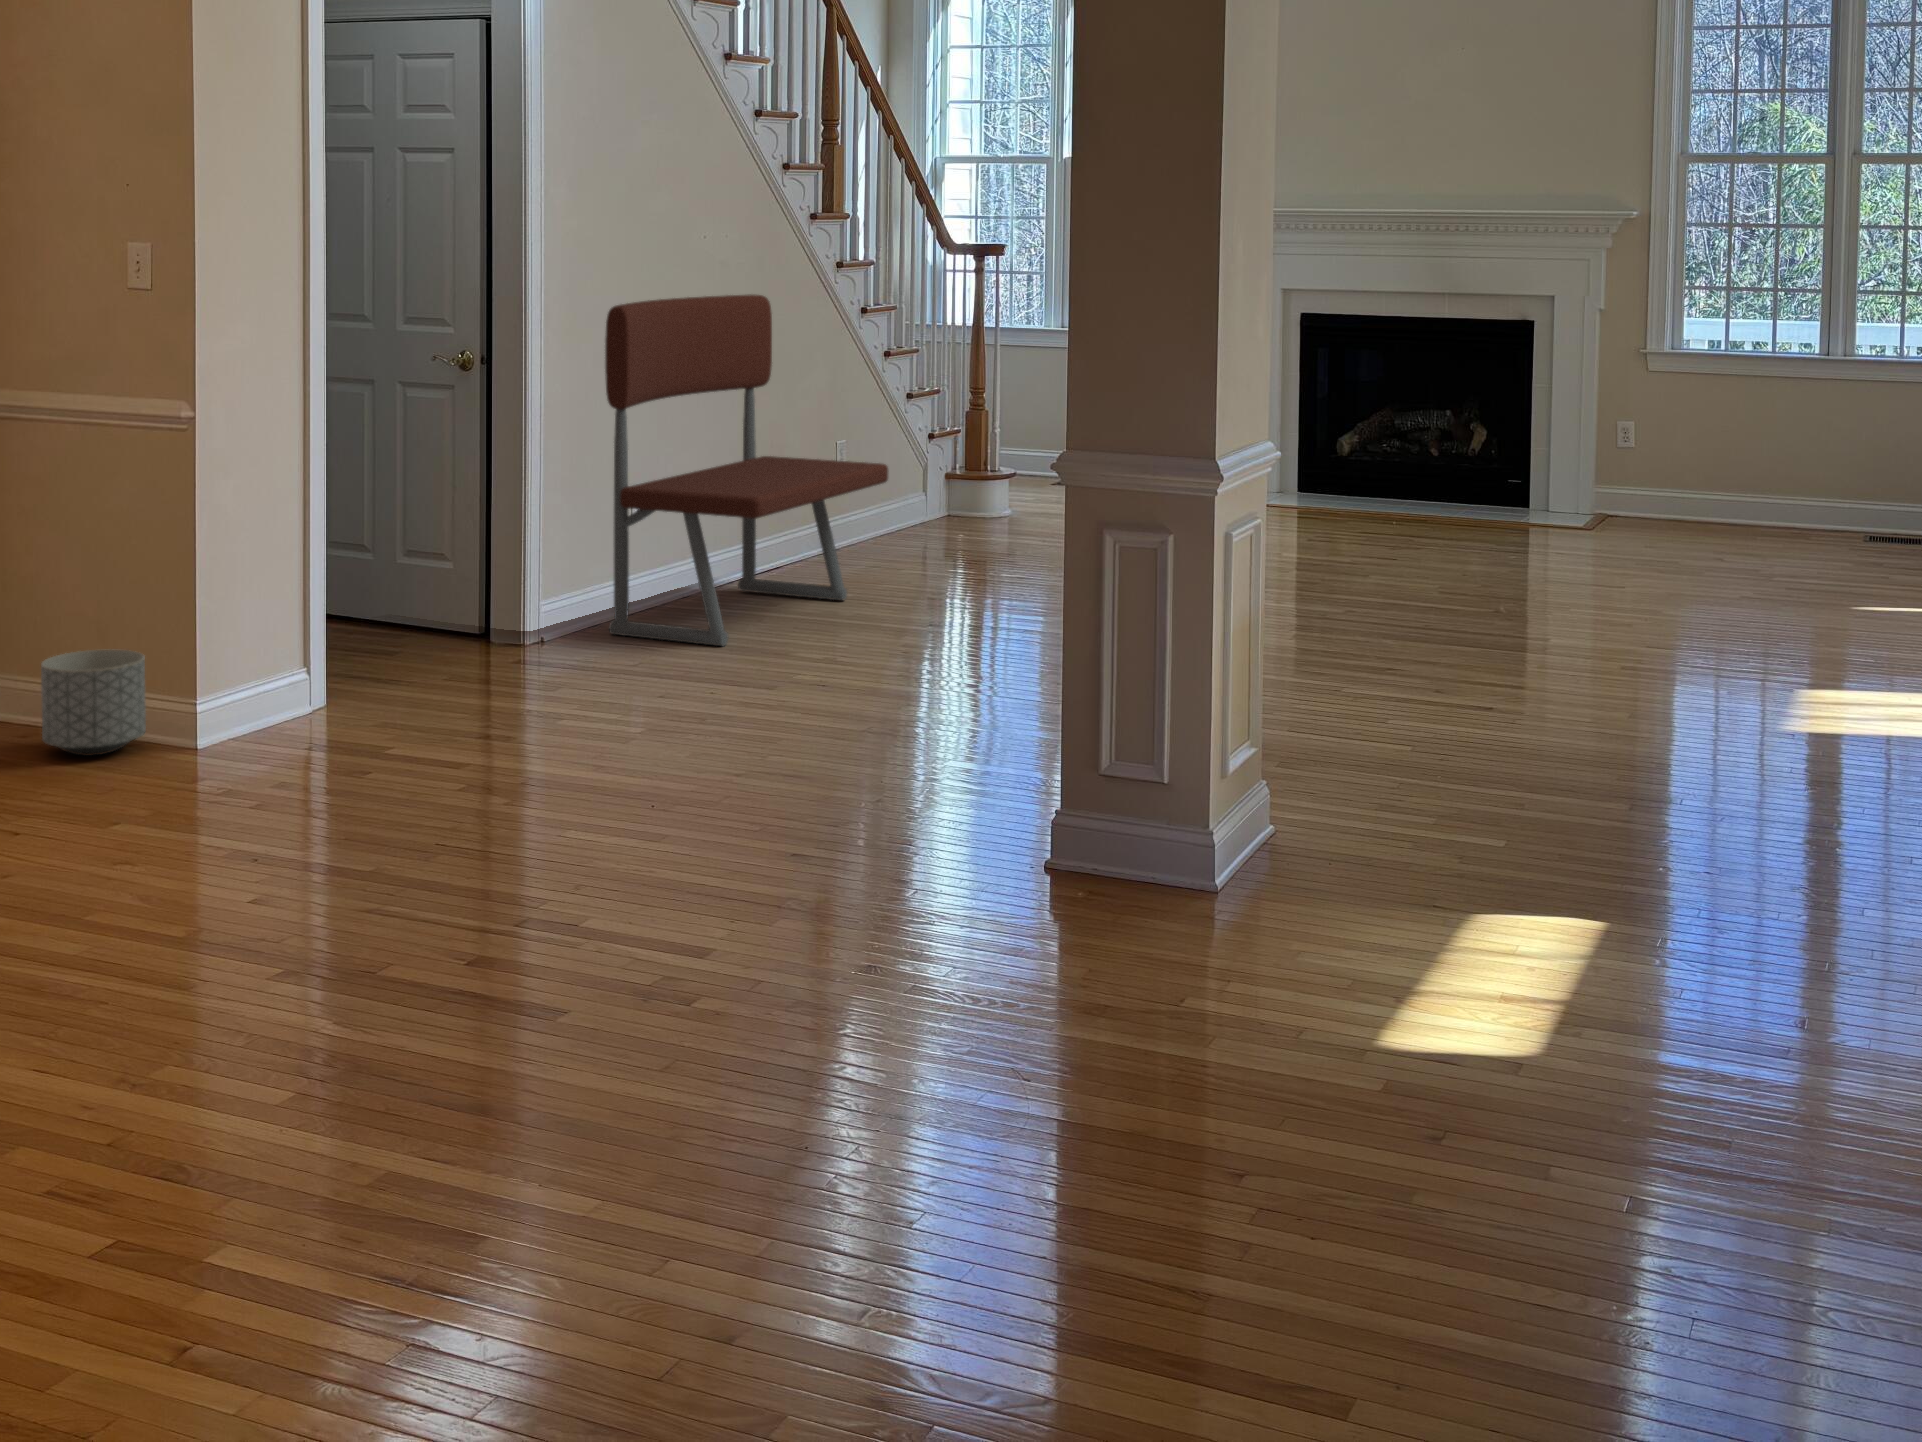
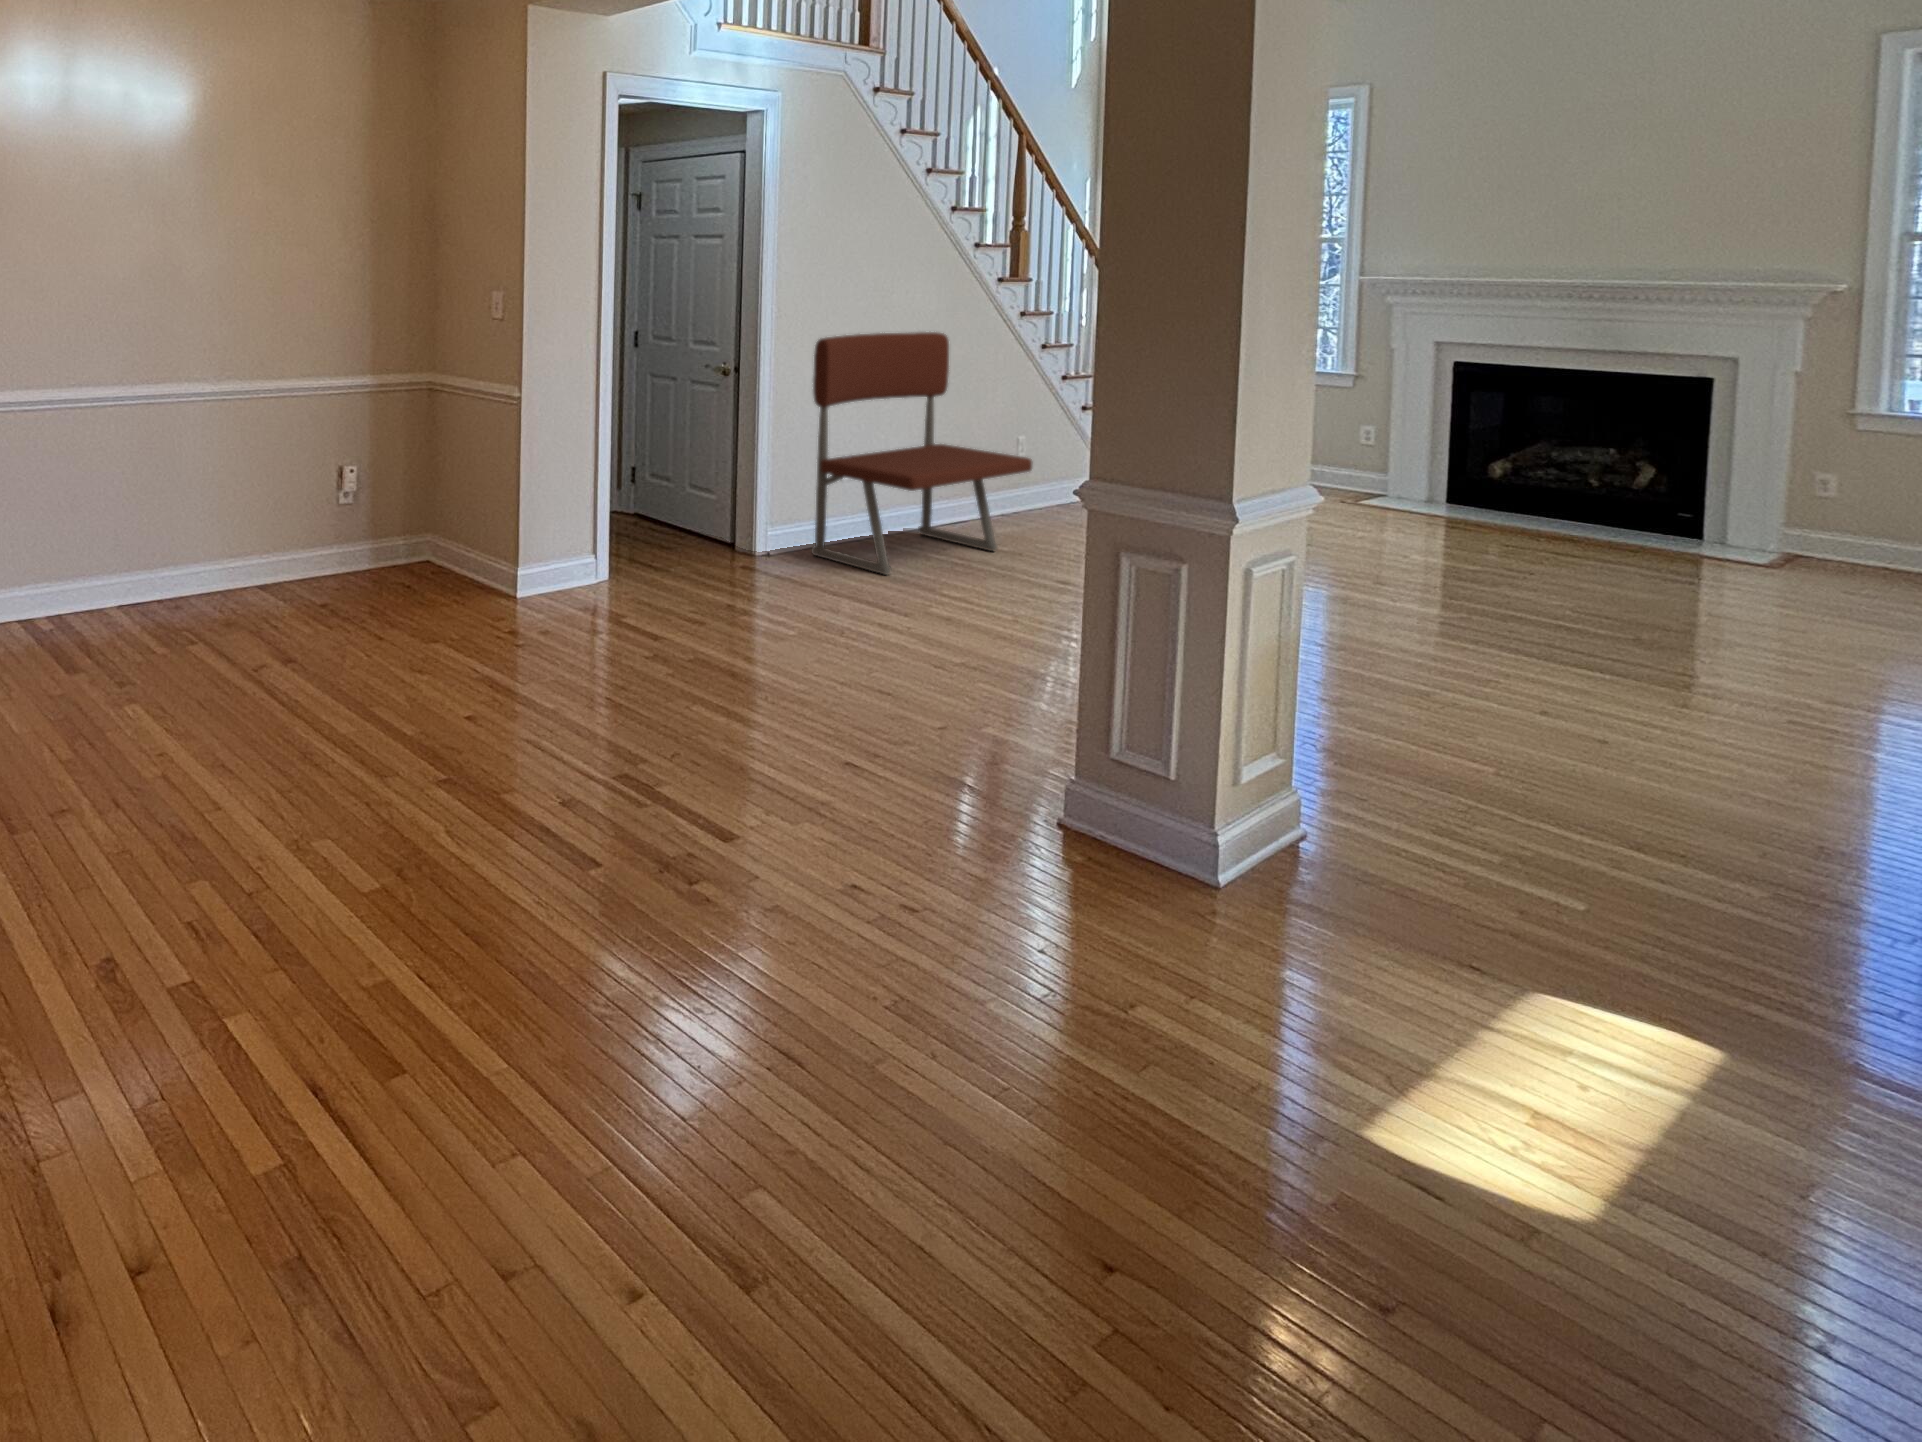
planter: present [41,649,146,756] -> none [440,529,497,592]

